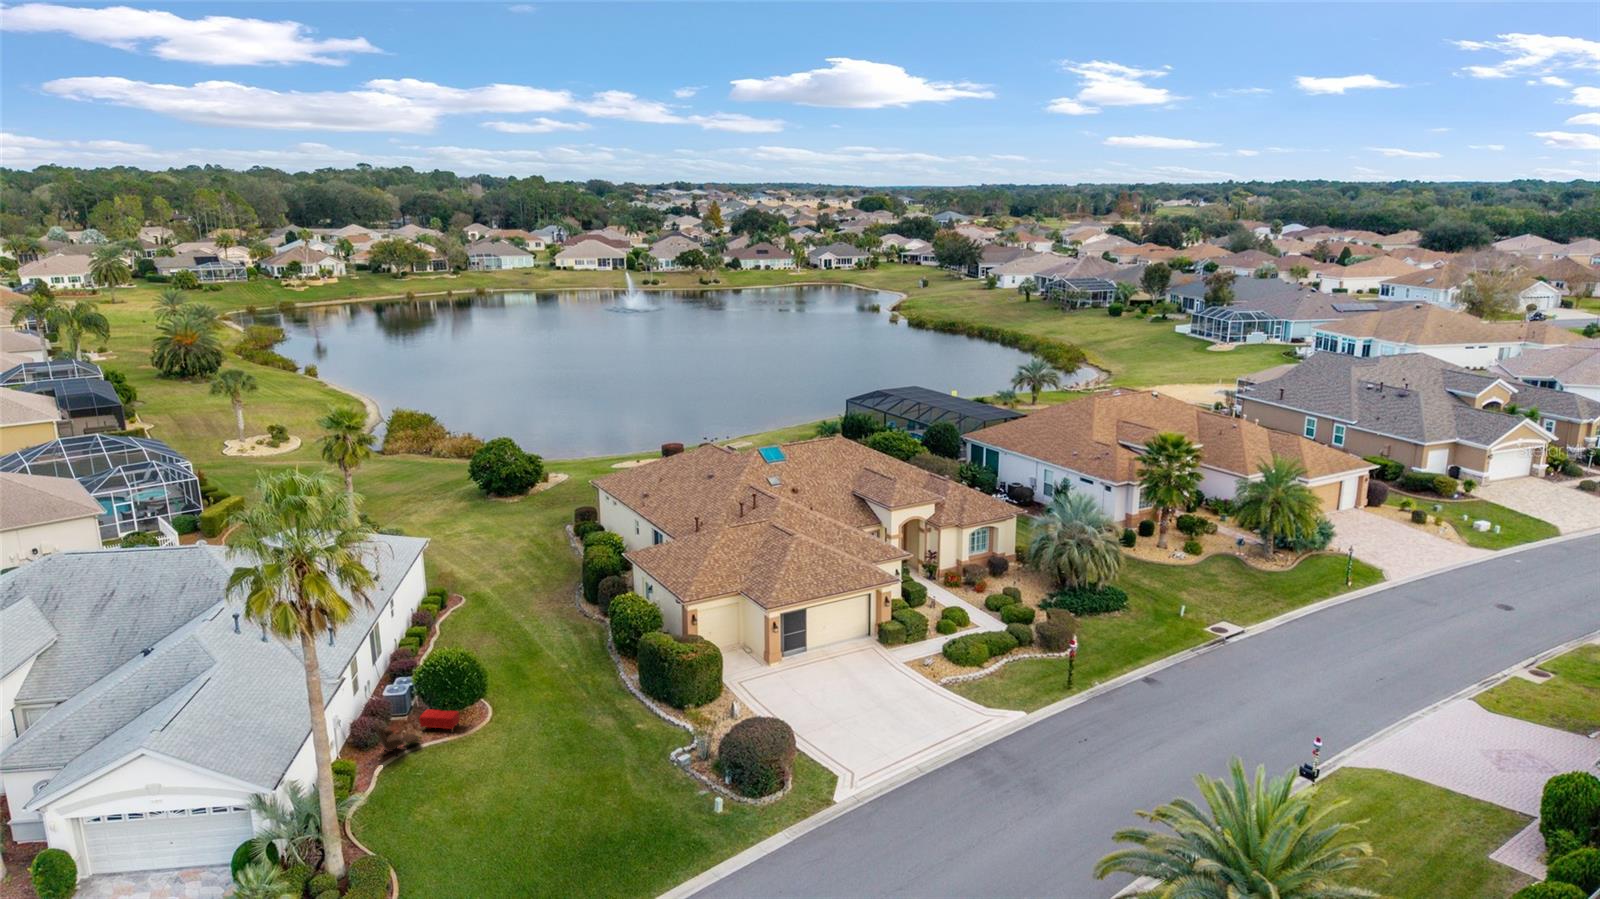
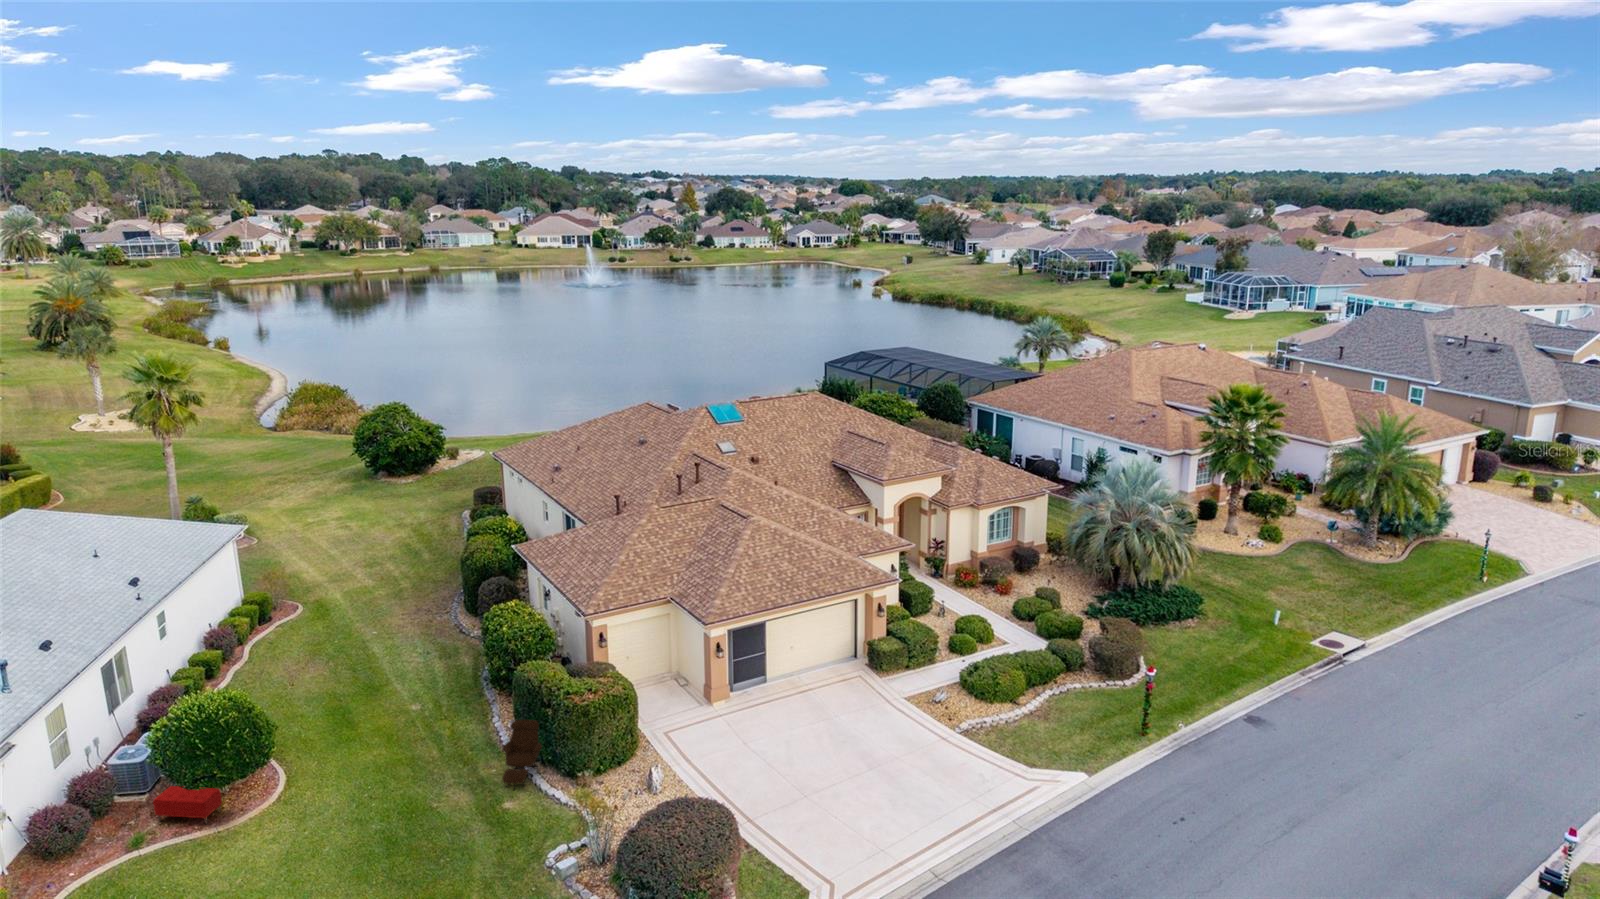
lounge chair: present [374,721,419,754] -> present [502,720,542,787]

